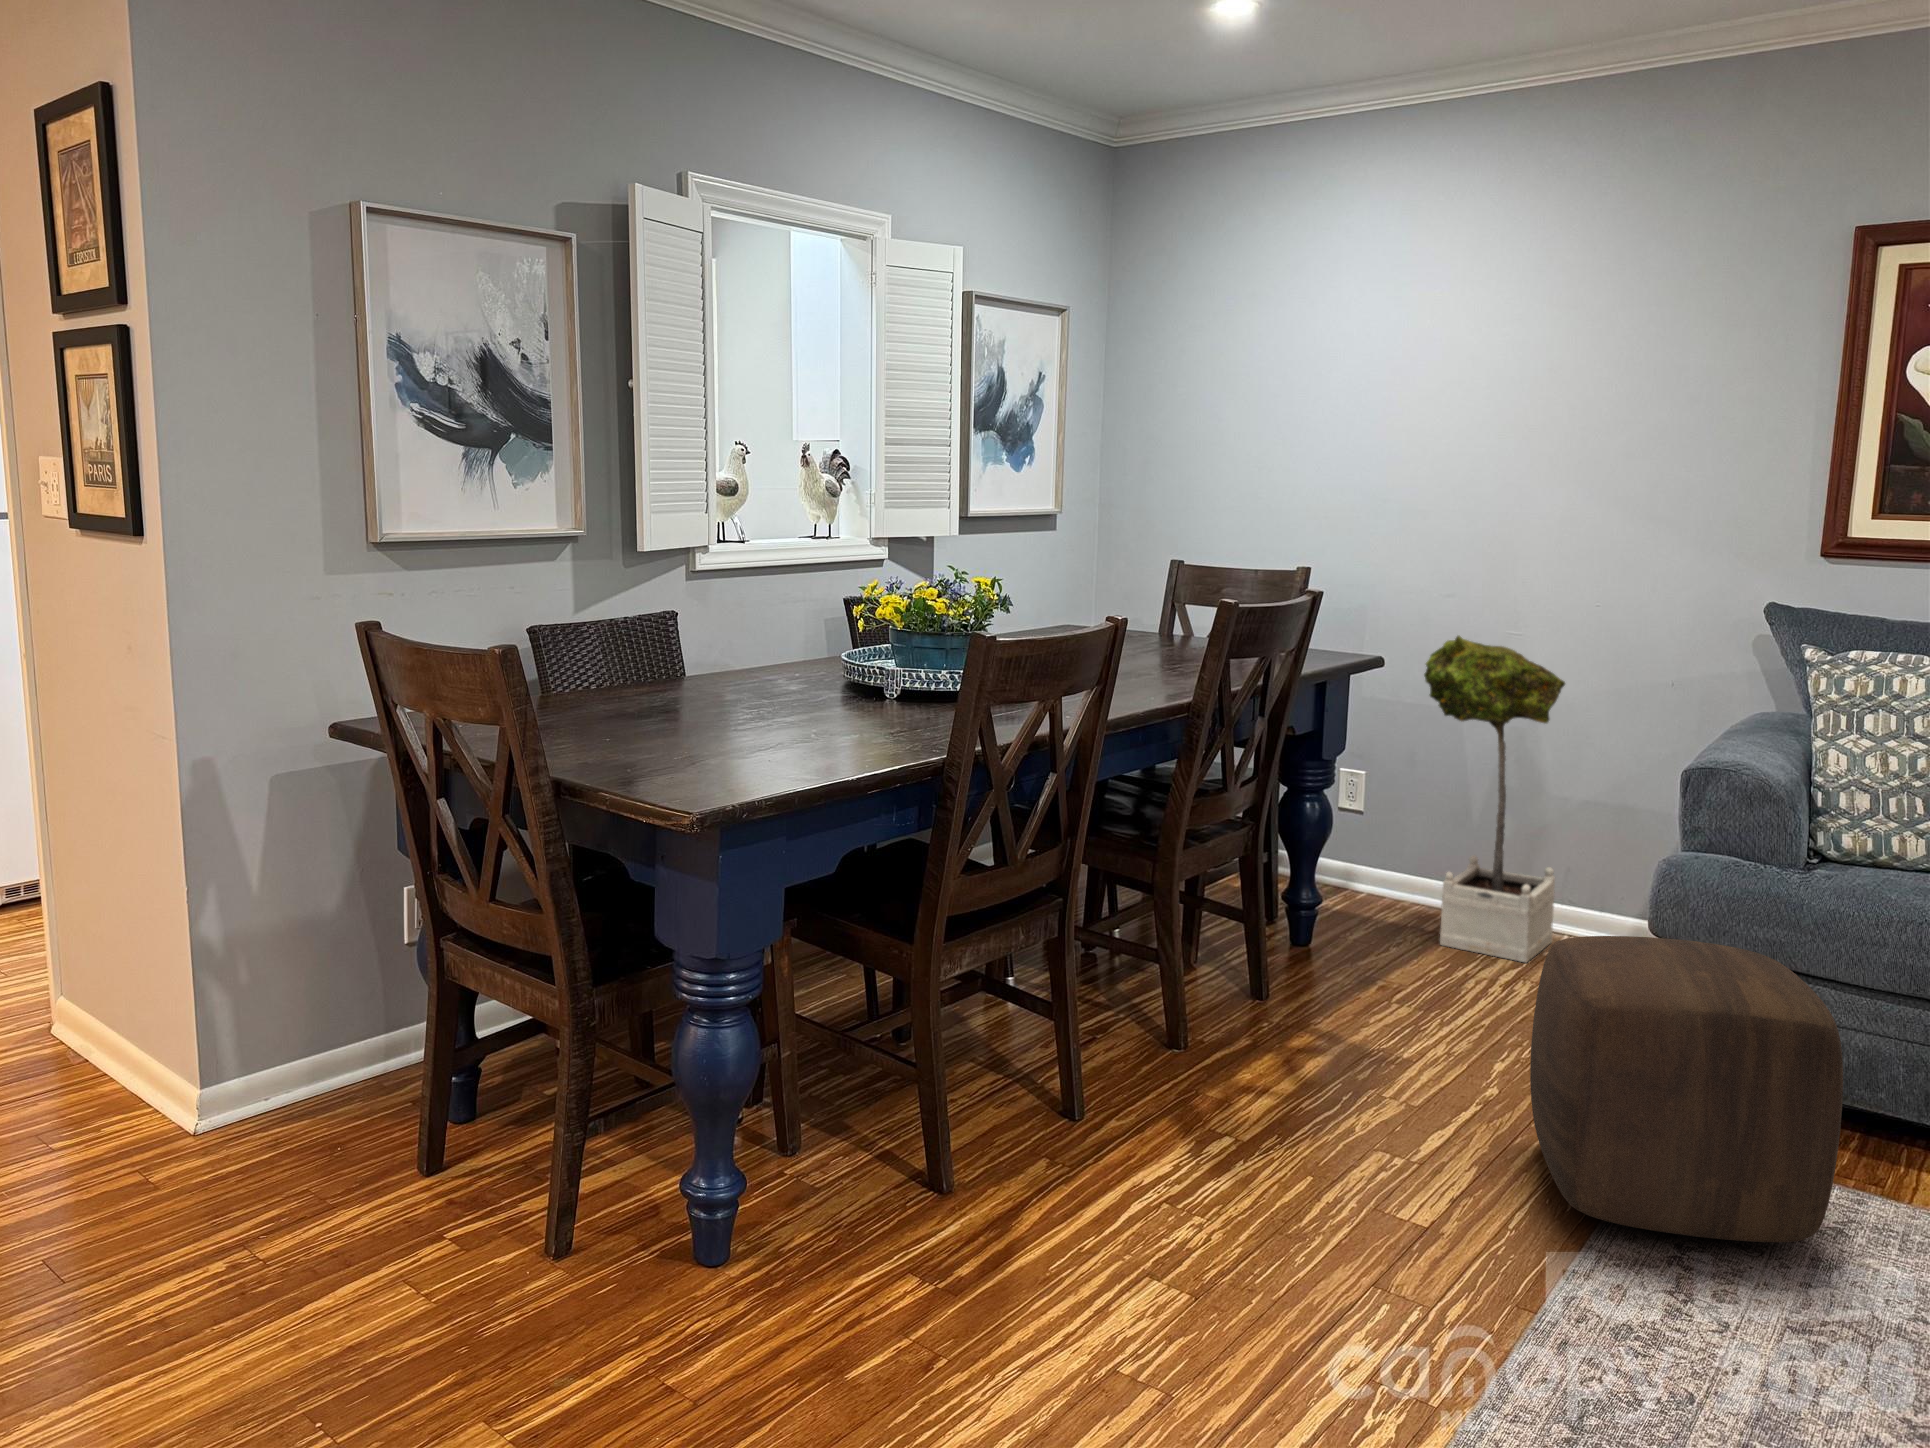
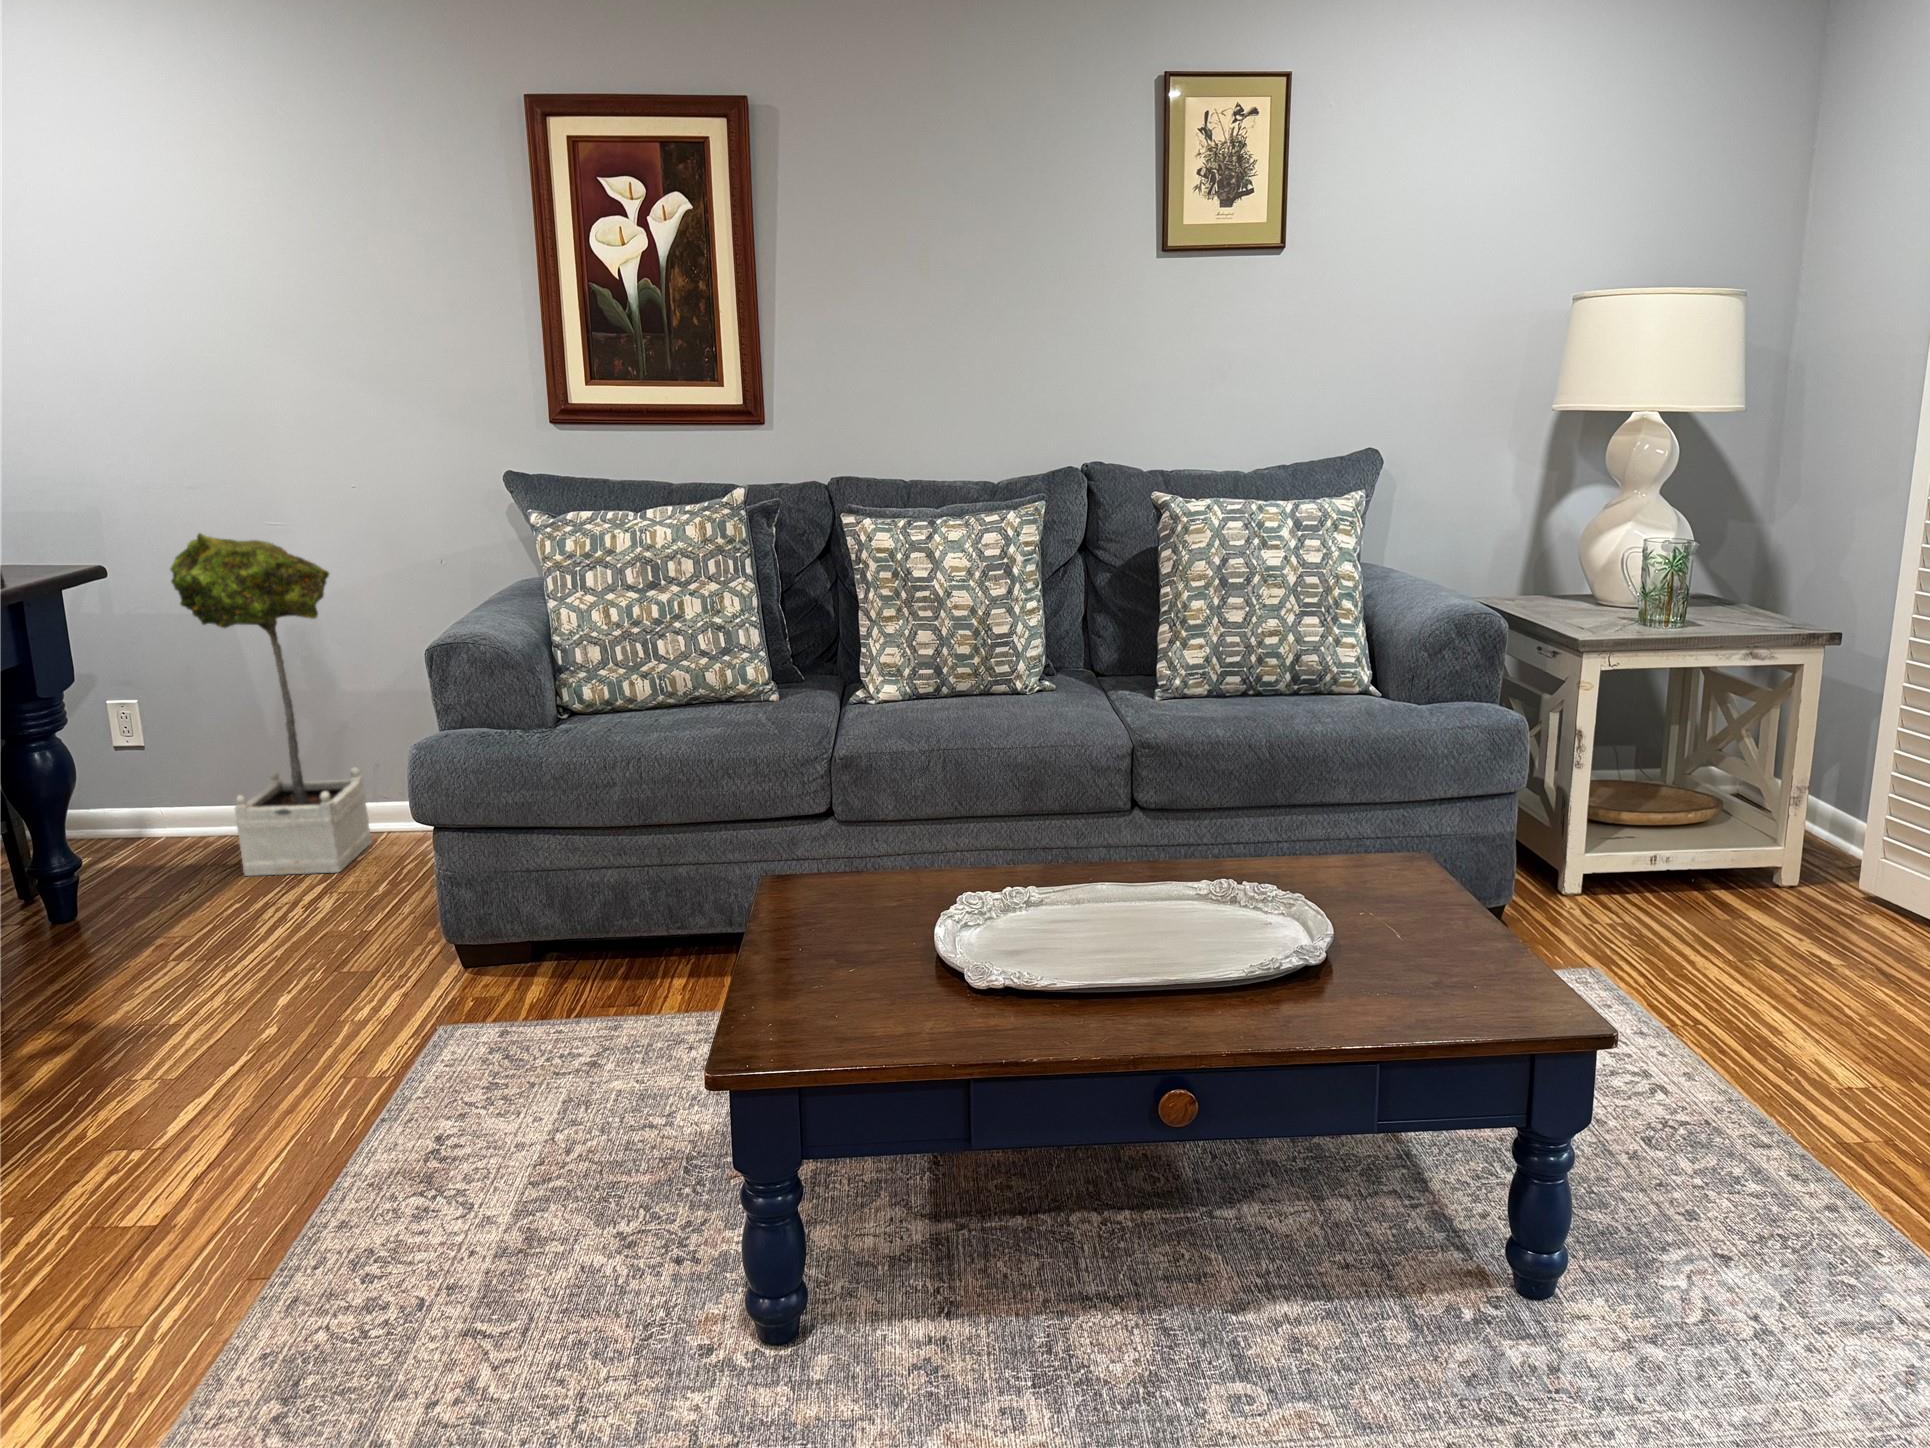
ottoman: present [1530,936,1843,1242] -> none [272,823,570,1143]

